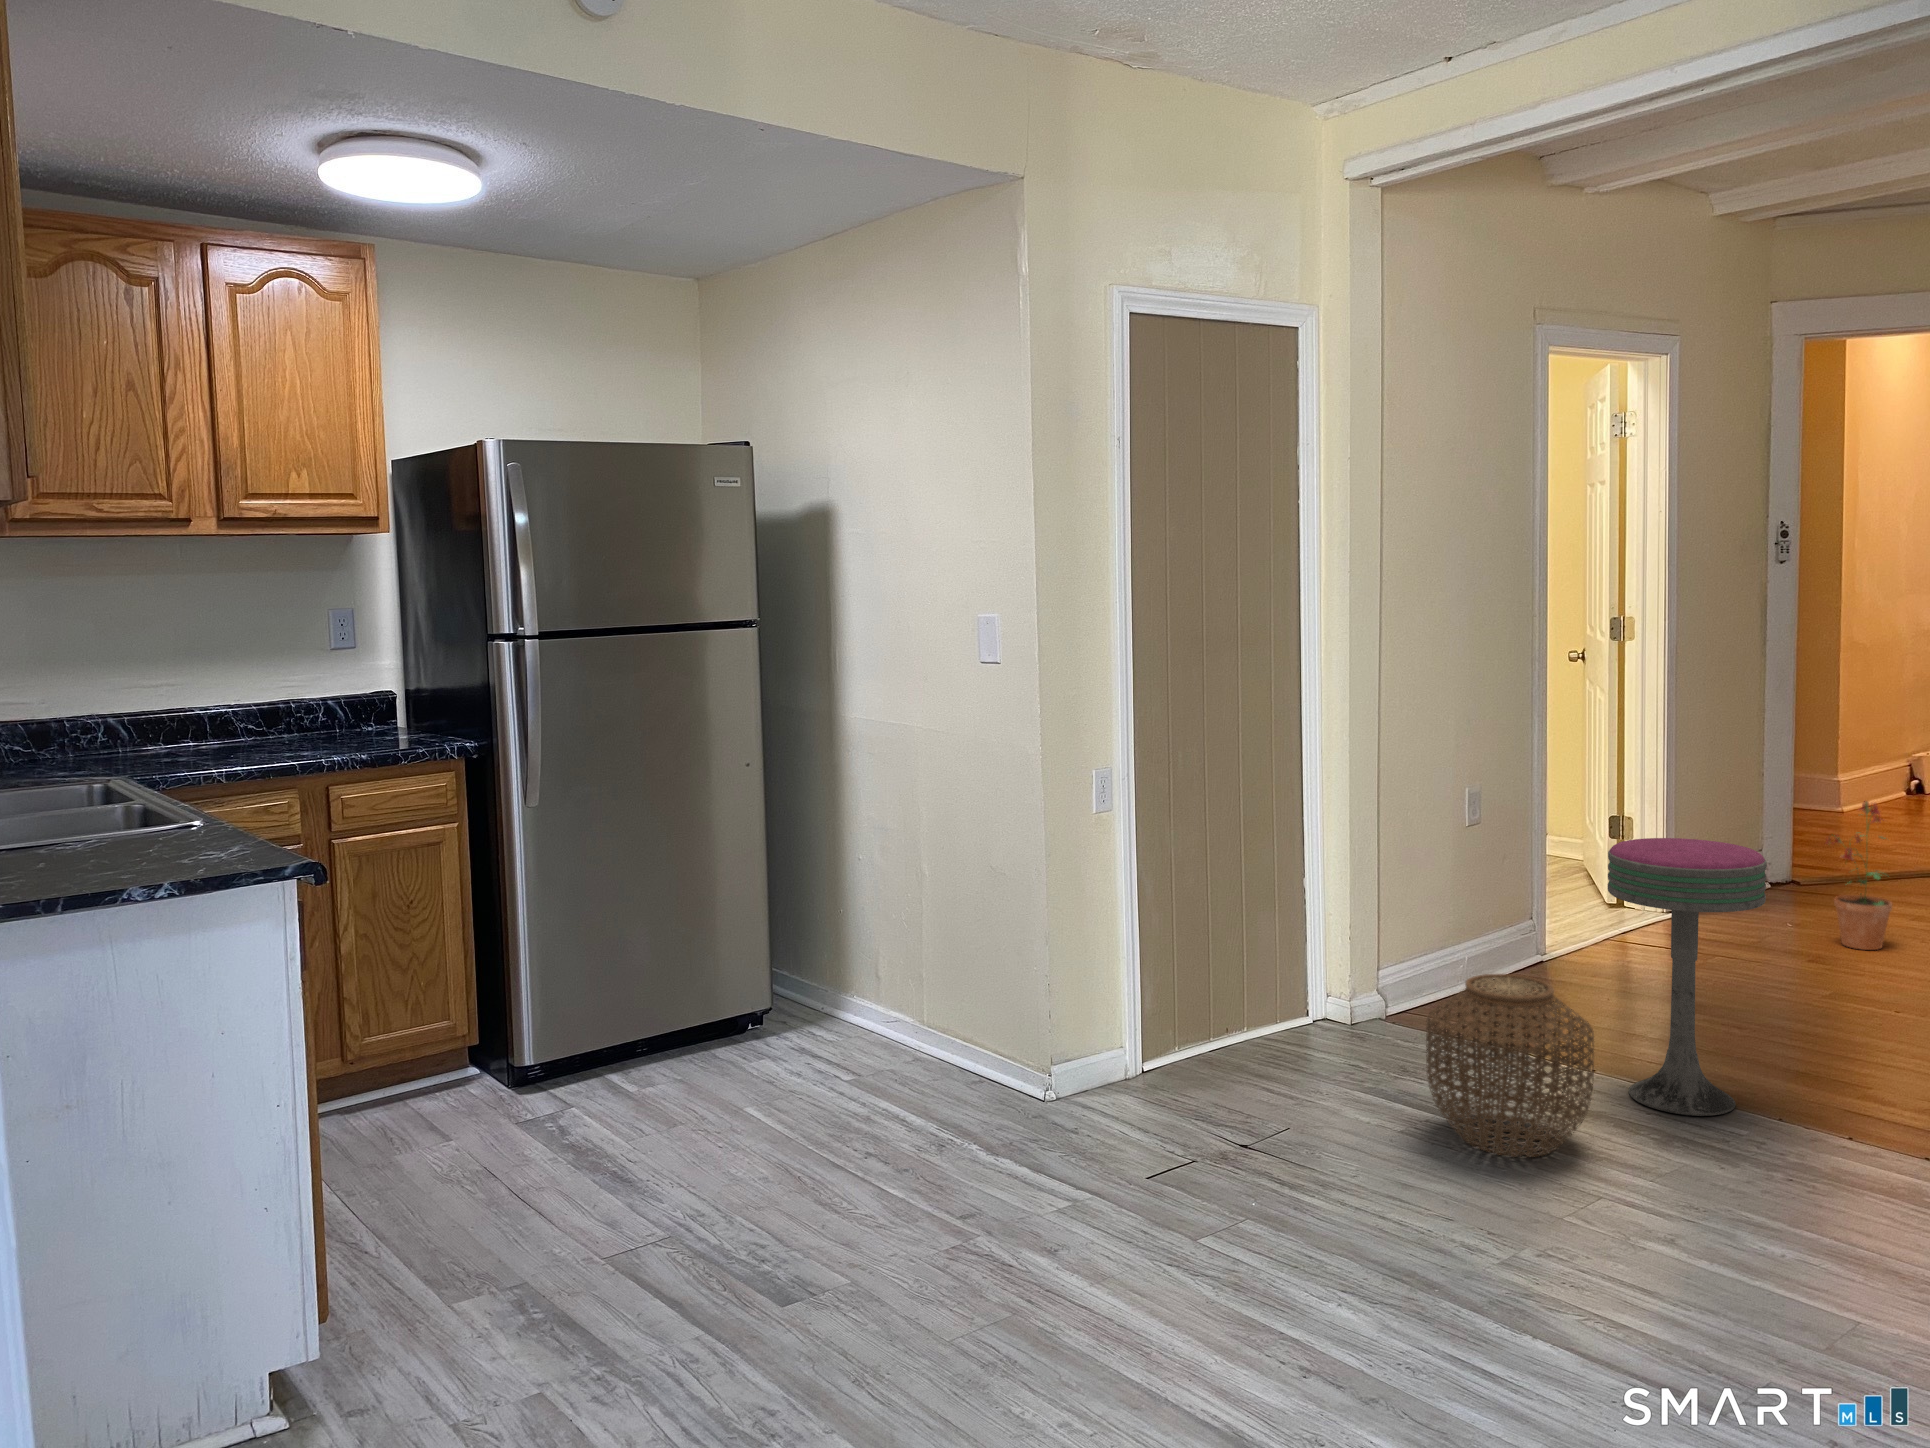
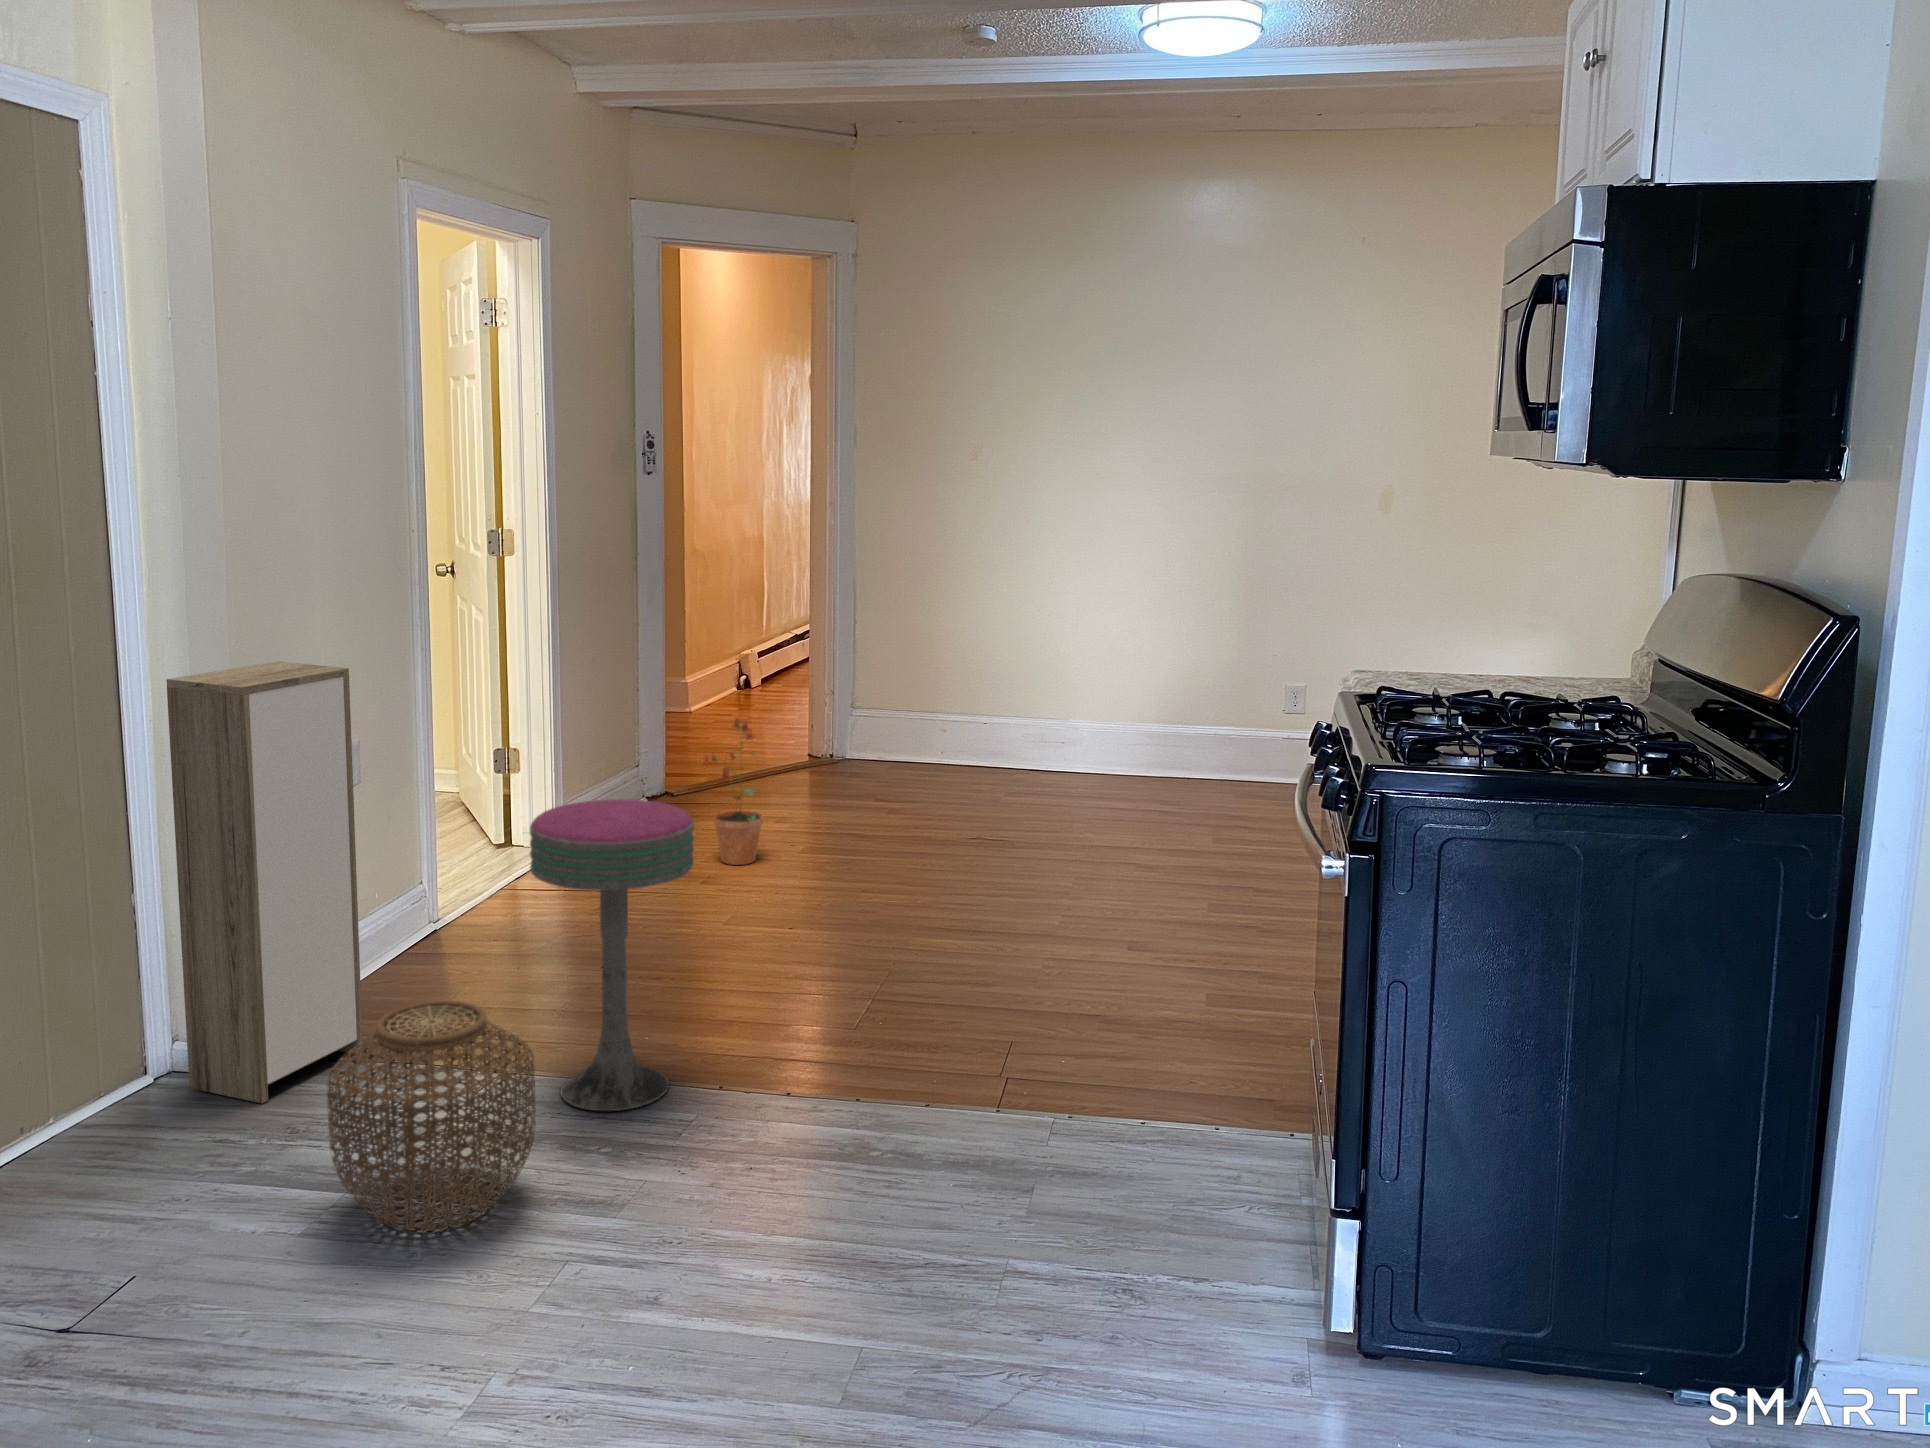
storage cabinet: none [1337,711,1469,1048] -> present [166,661,363,1103]

